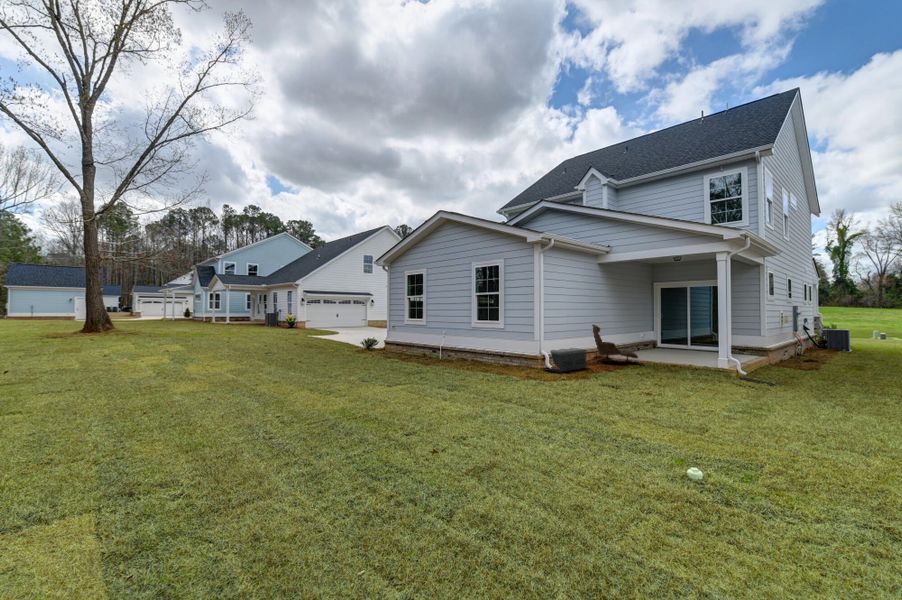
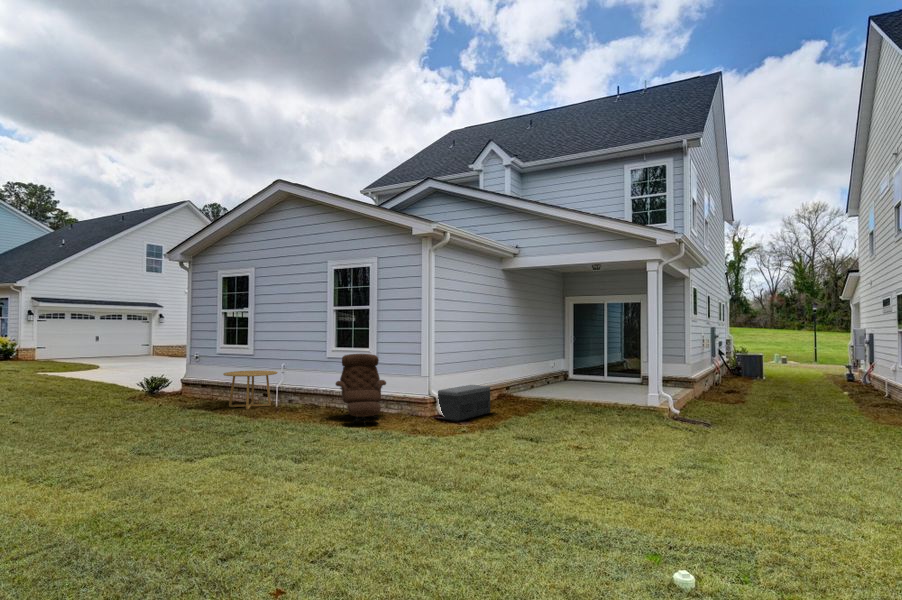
lounge chair: present [592,325,638,365] -> present [336,354,386,426]
round table: none [409,335,441,359] -> present [223,370,278,410]

